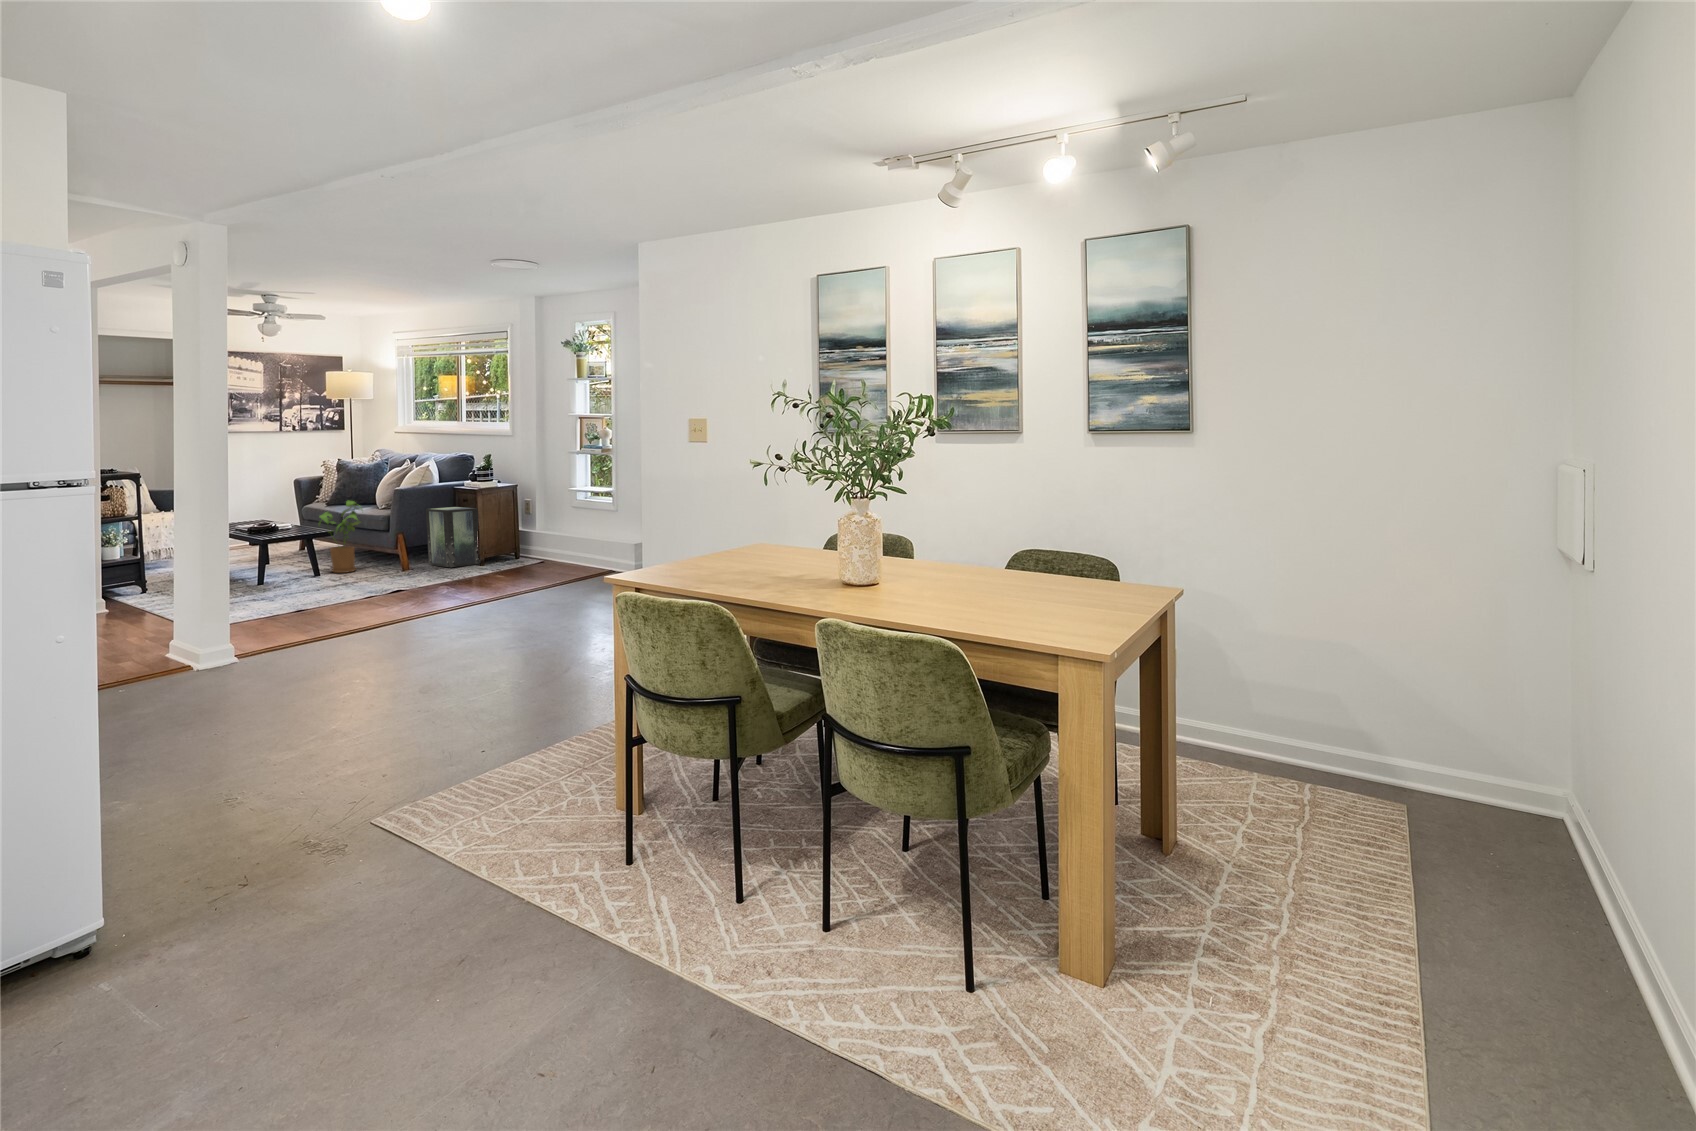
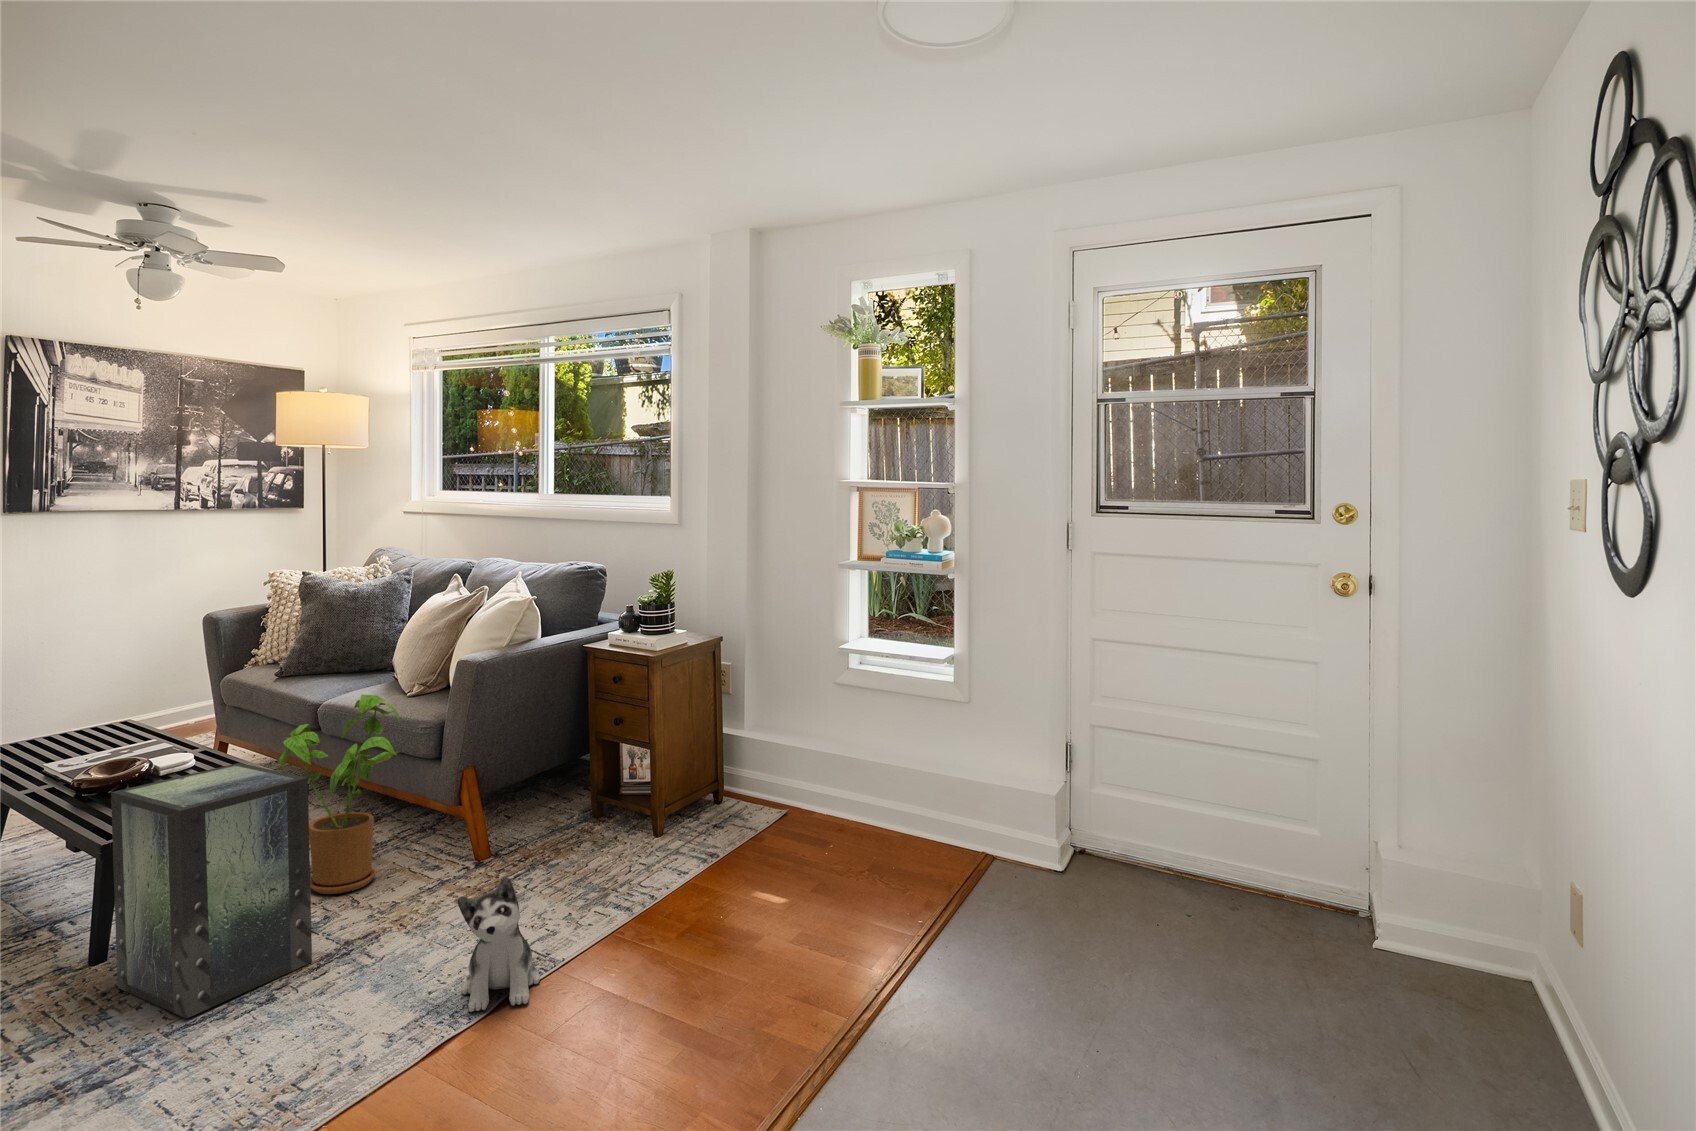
storage box: present [426,507,480,567] -> present [111,763,312,1018]
plush toy: none [368,549,398,589] -> present [458,877,540,1012]

